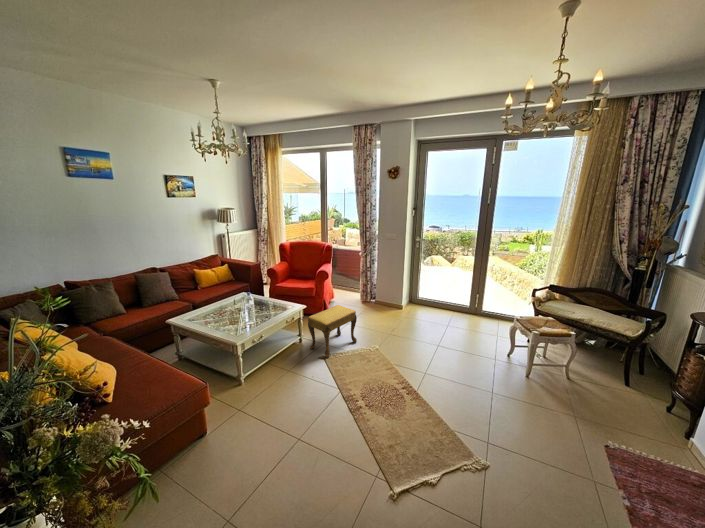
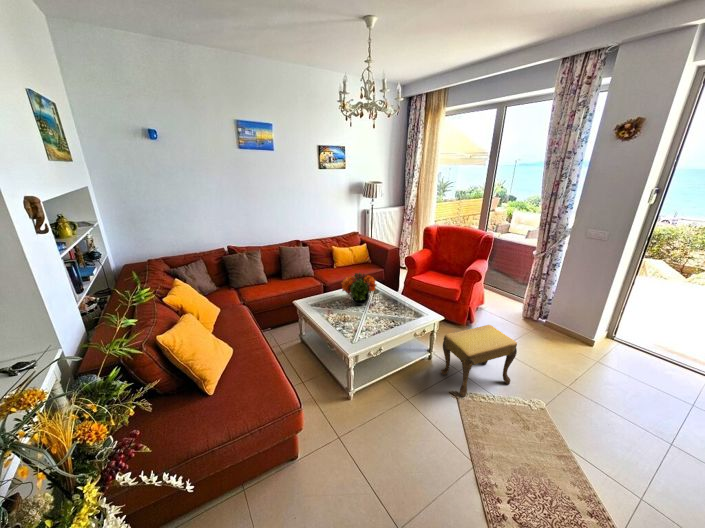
flower arrangement: none [214,283,248,312] -> present [341,273,376,305]

